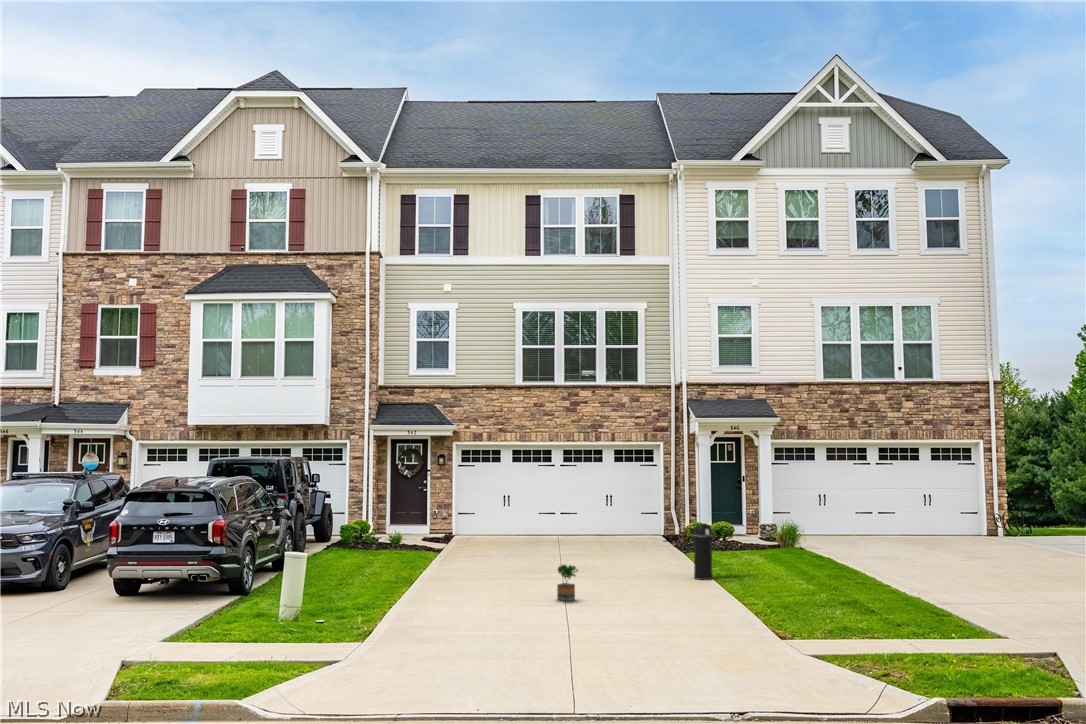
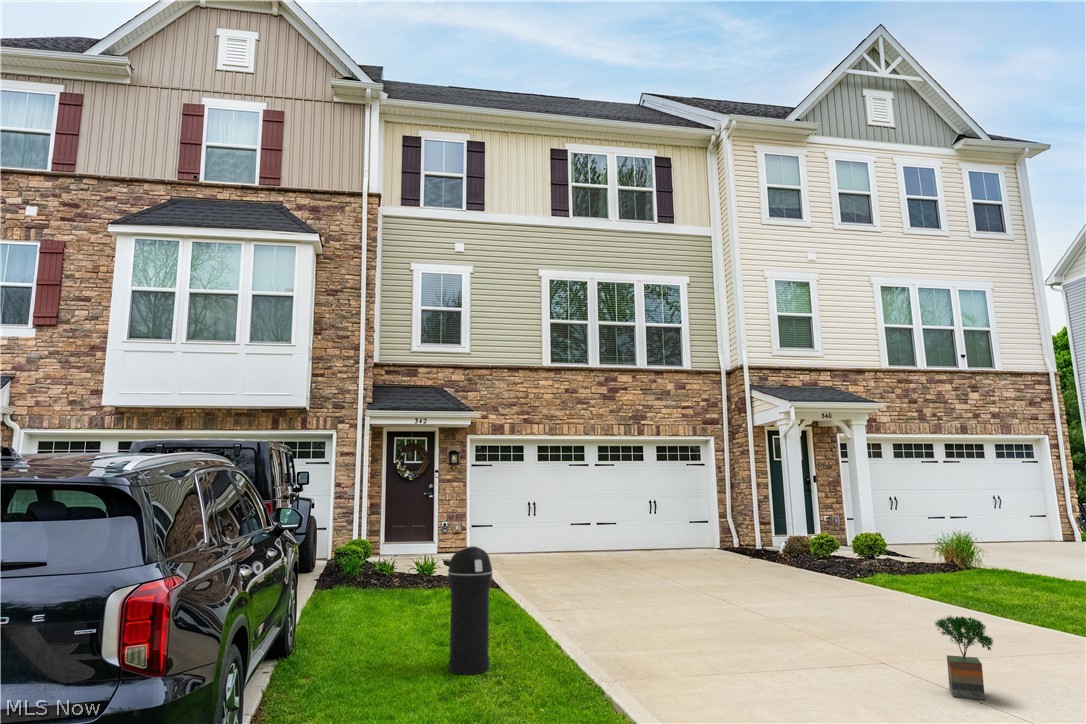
trash can: present [693,523,713,580] -> present [448,546,492,675]

